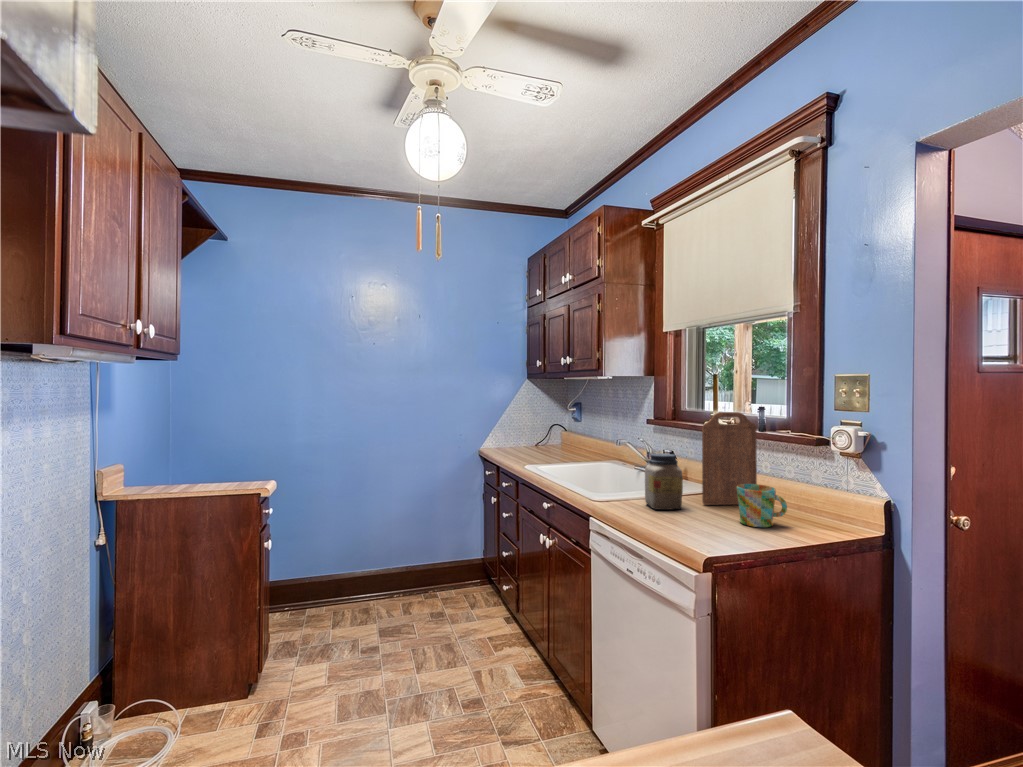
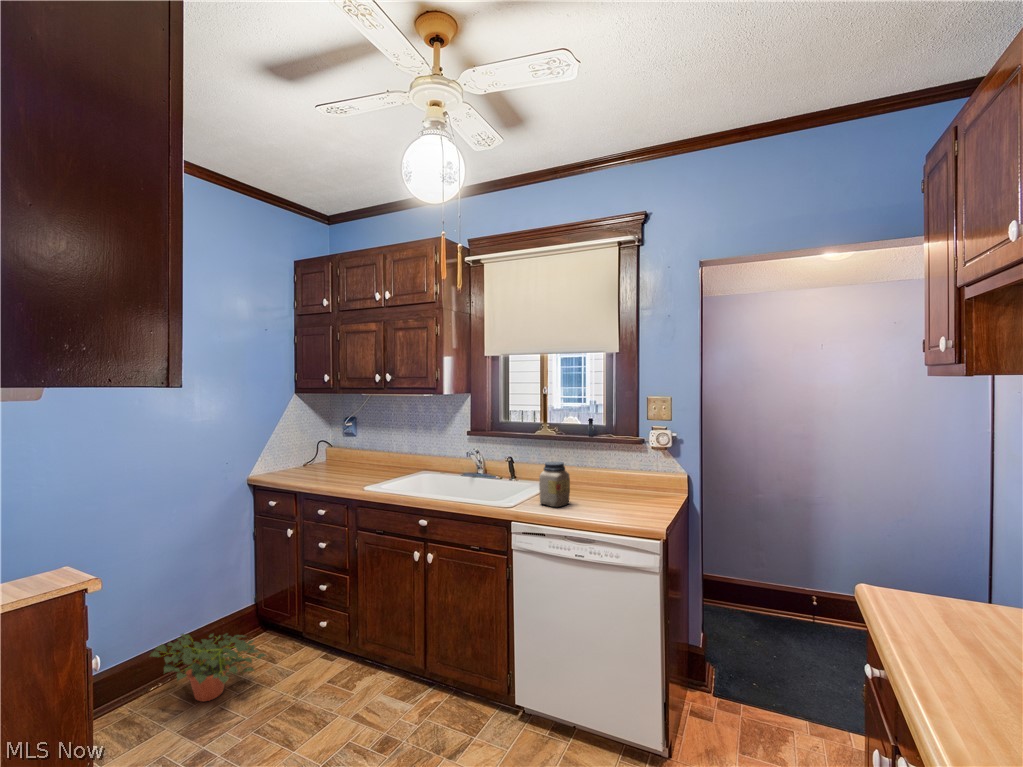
cutting board: present [702,412,757,505] -> none [571,425,597,497]
mug: present [737,484,787,527] -> none [612,476,641,506]
potted plant: none [384,558,461,615] -> present [150,634,266,702]

